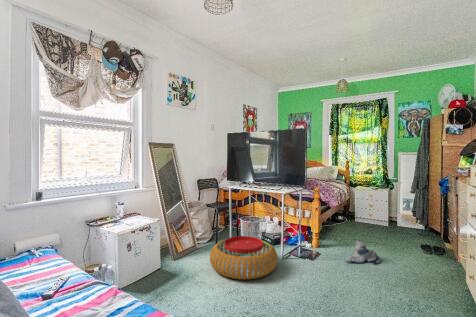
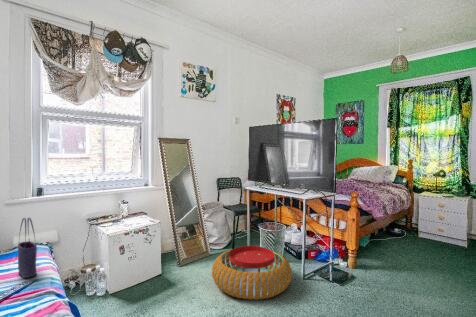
tote bag: none [45,219,67,277] -> present [18,218,37,278]
plush toy: present [346,240,381,264] -> none [385,264,437,298]

